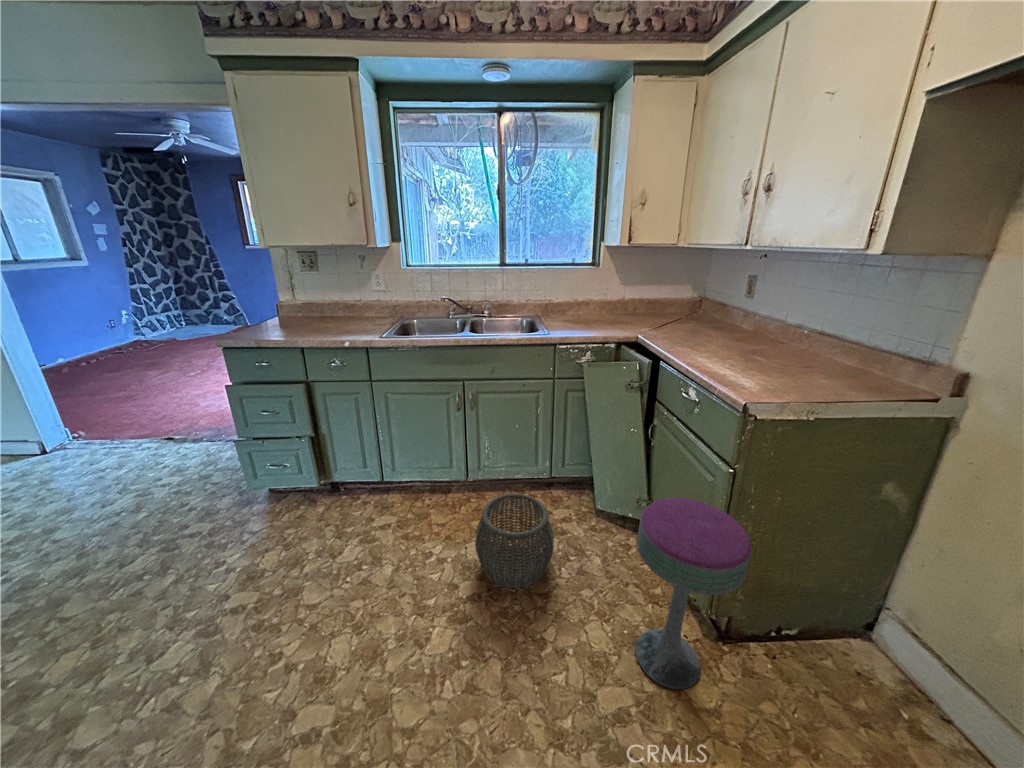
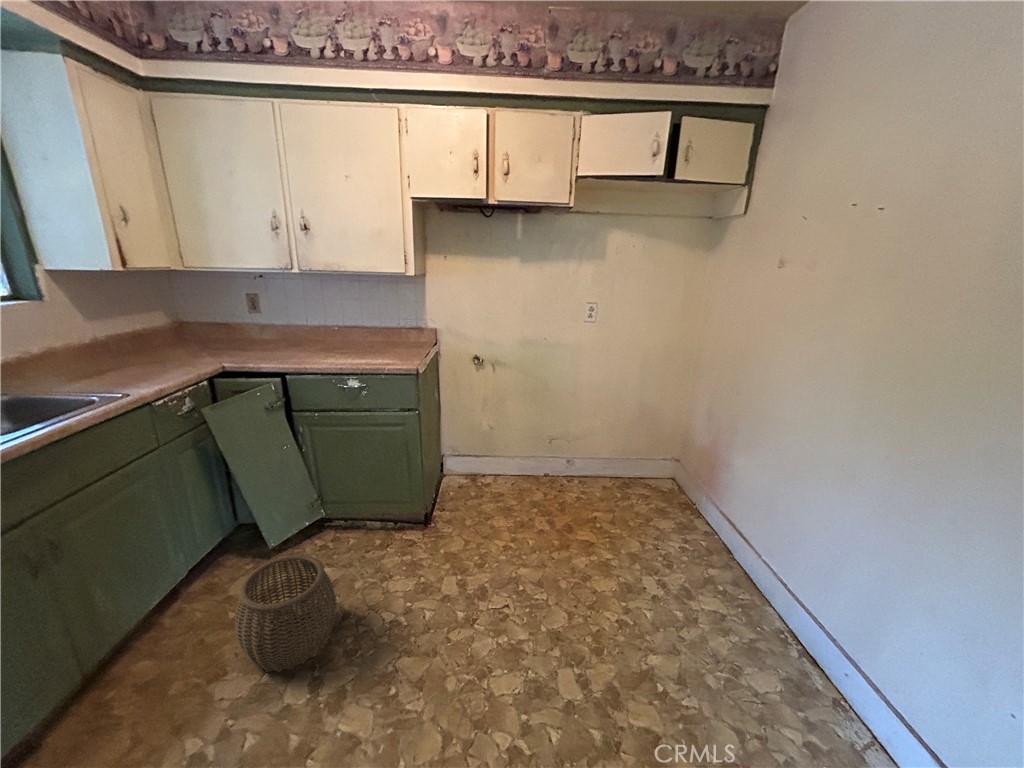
bar stool: present [636,498,752,689] -> none [392,436,461,567]

